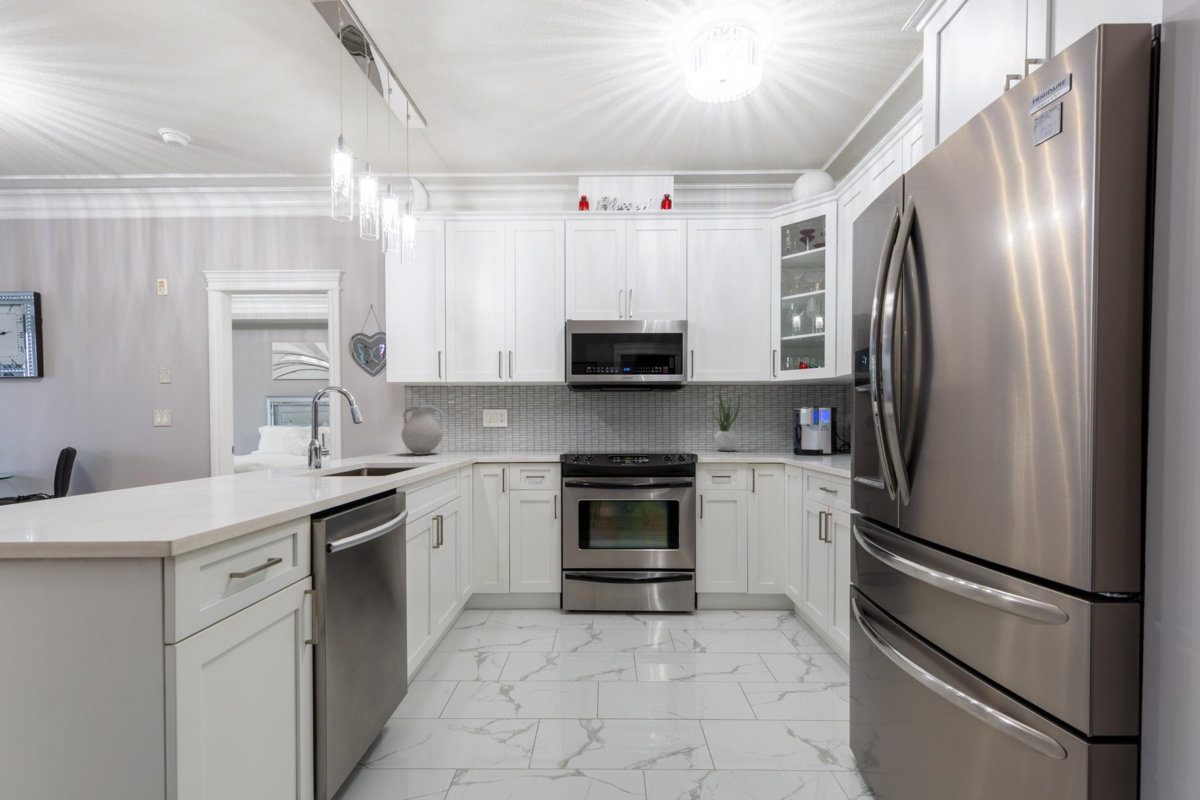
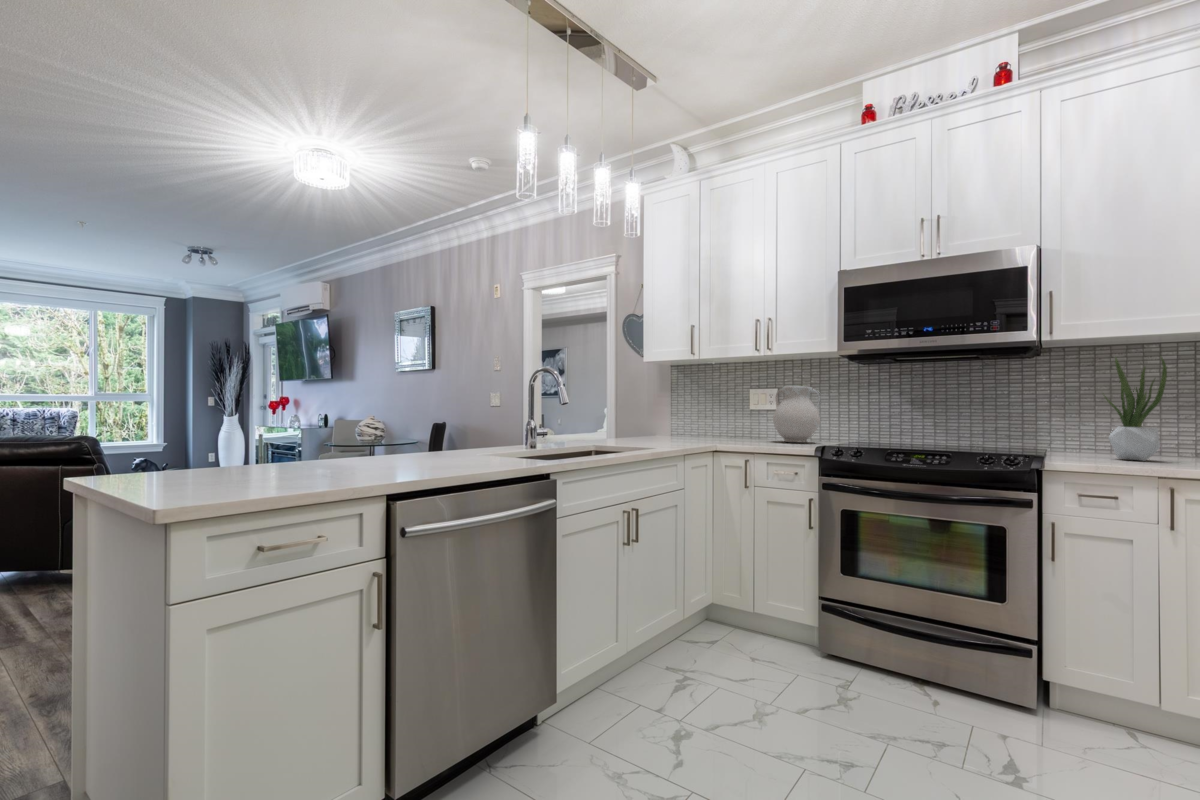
vase: present [401,405,443,454] -> present [773,386,820,442]

